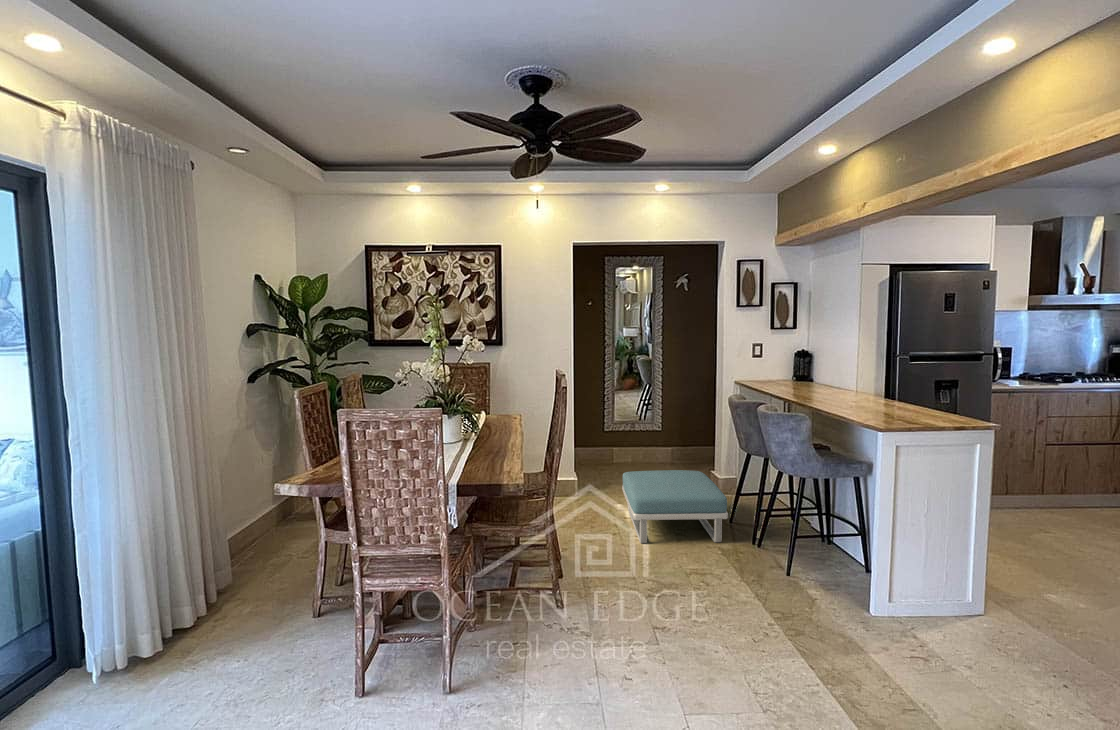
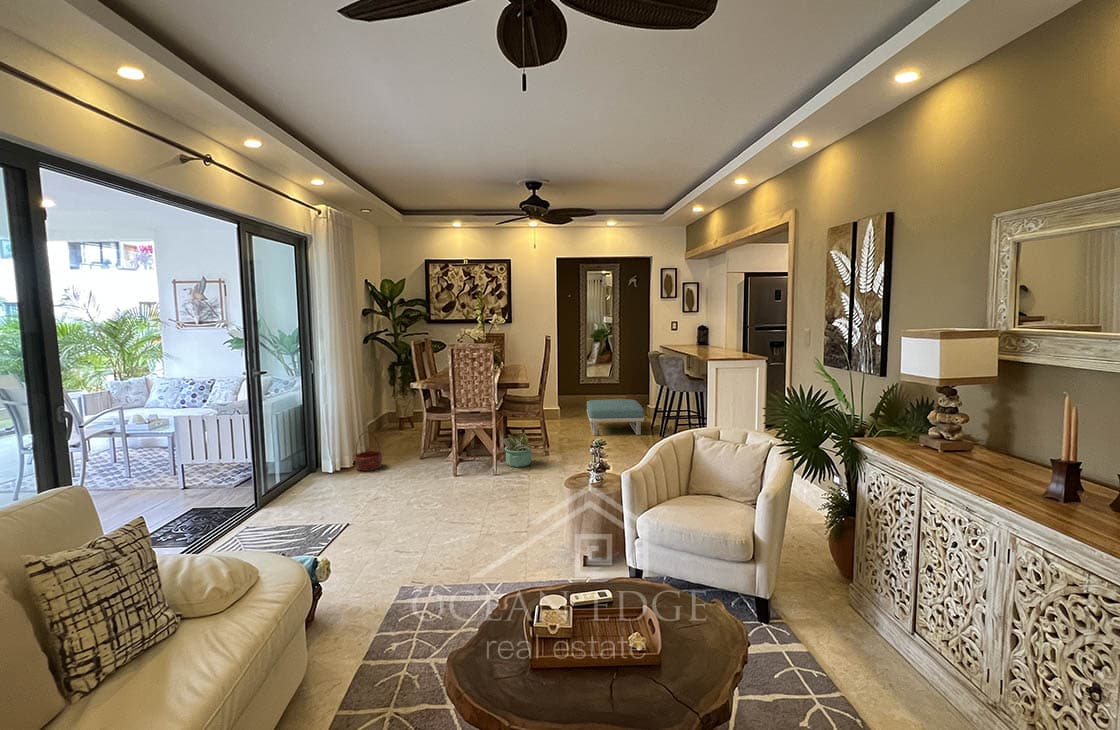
decorative plant: none [469,579,538,663] -> present [502,432,534,467]
basket: none [148,585,221,676] -> present [355,432,383,471]

